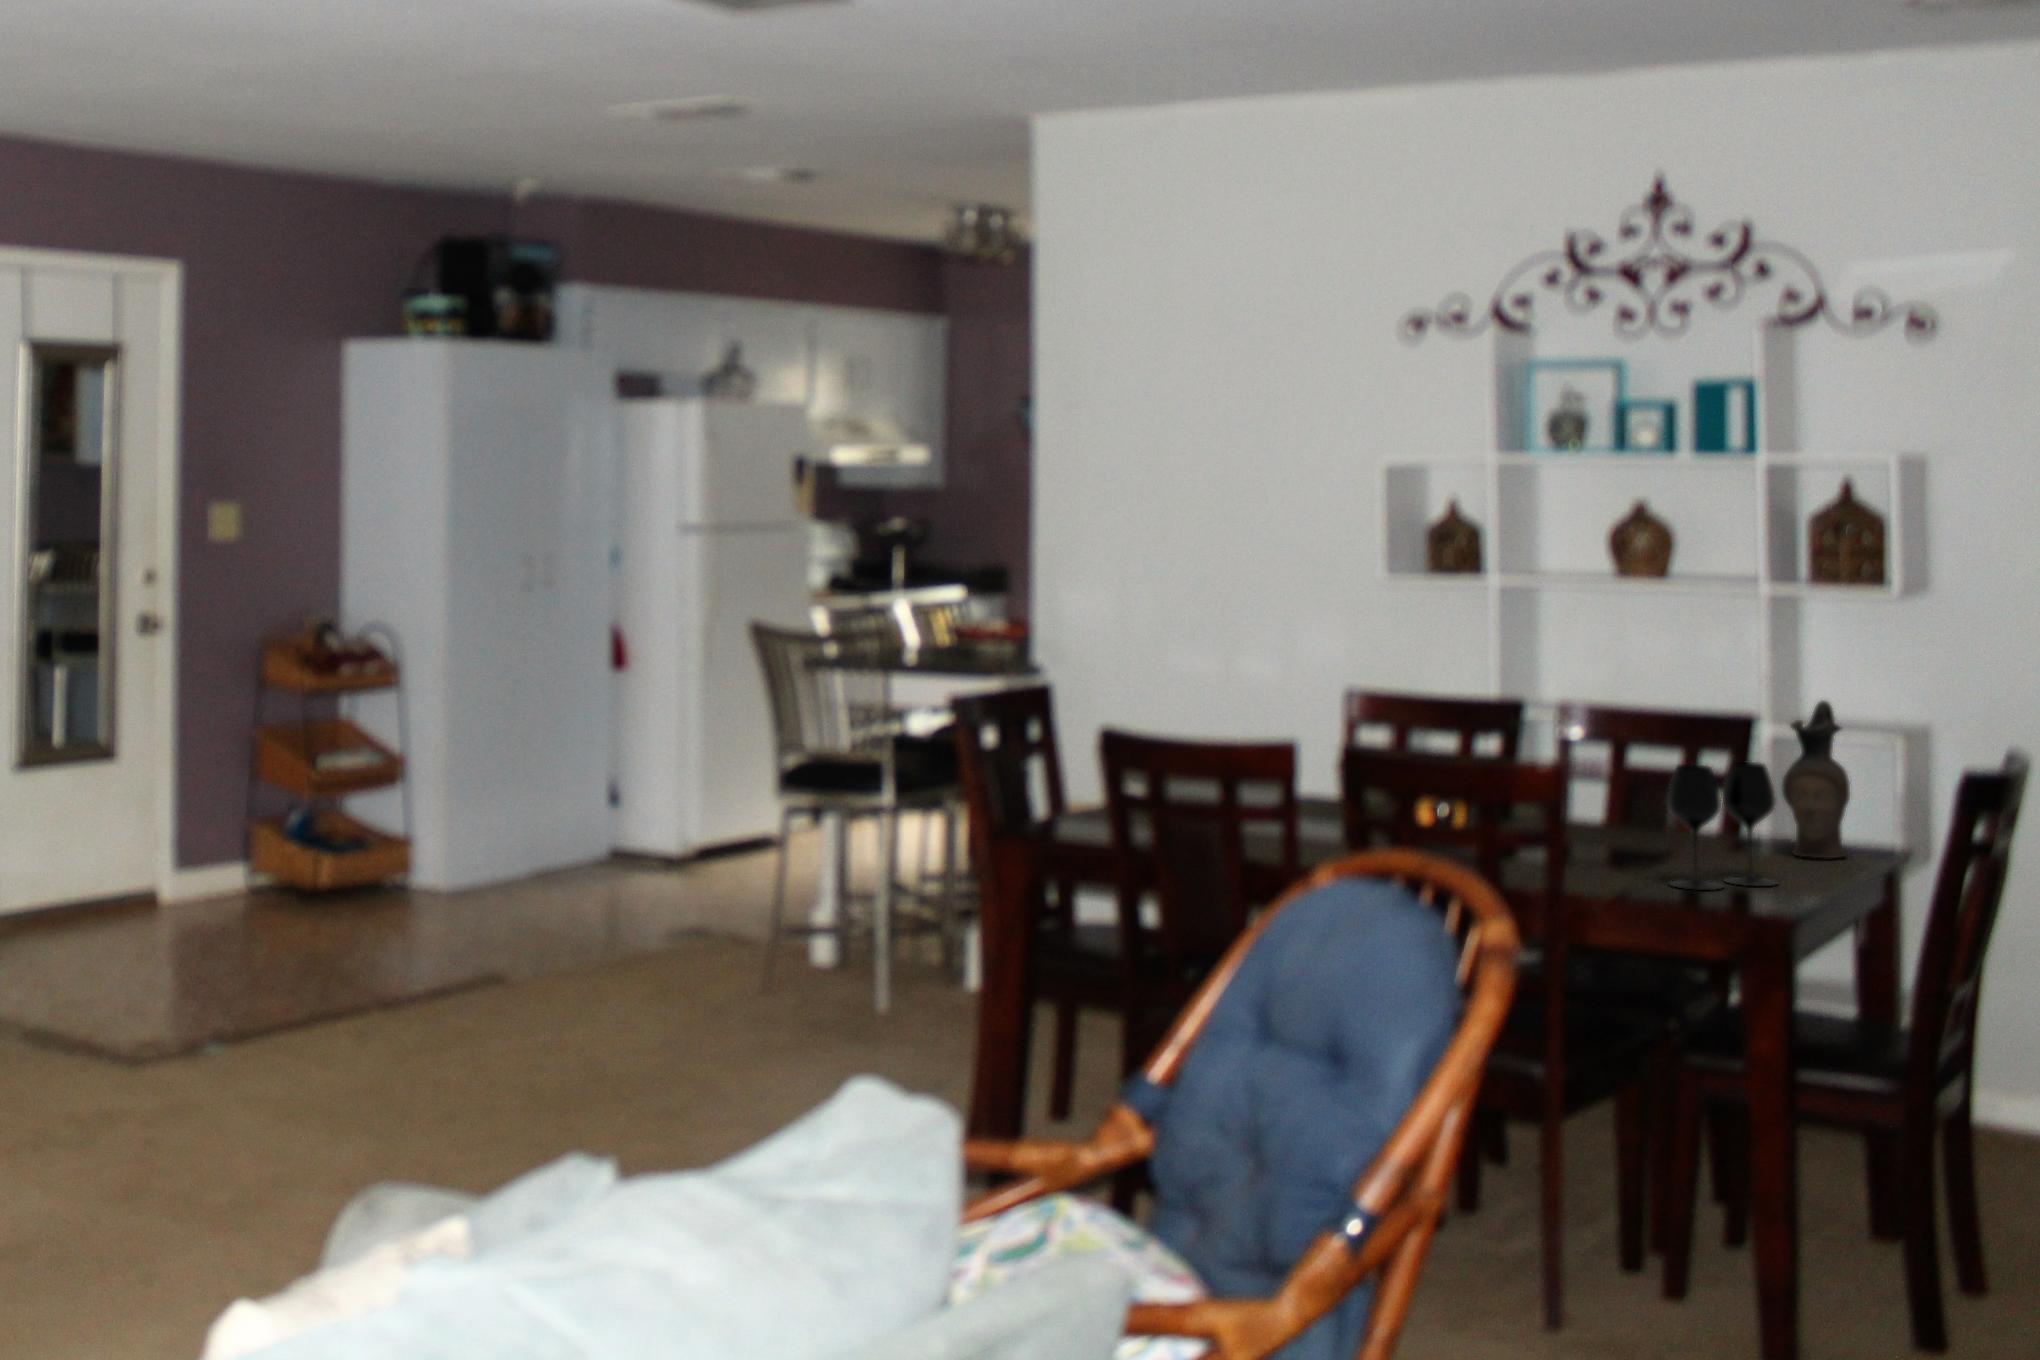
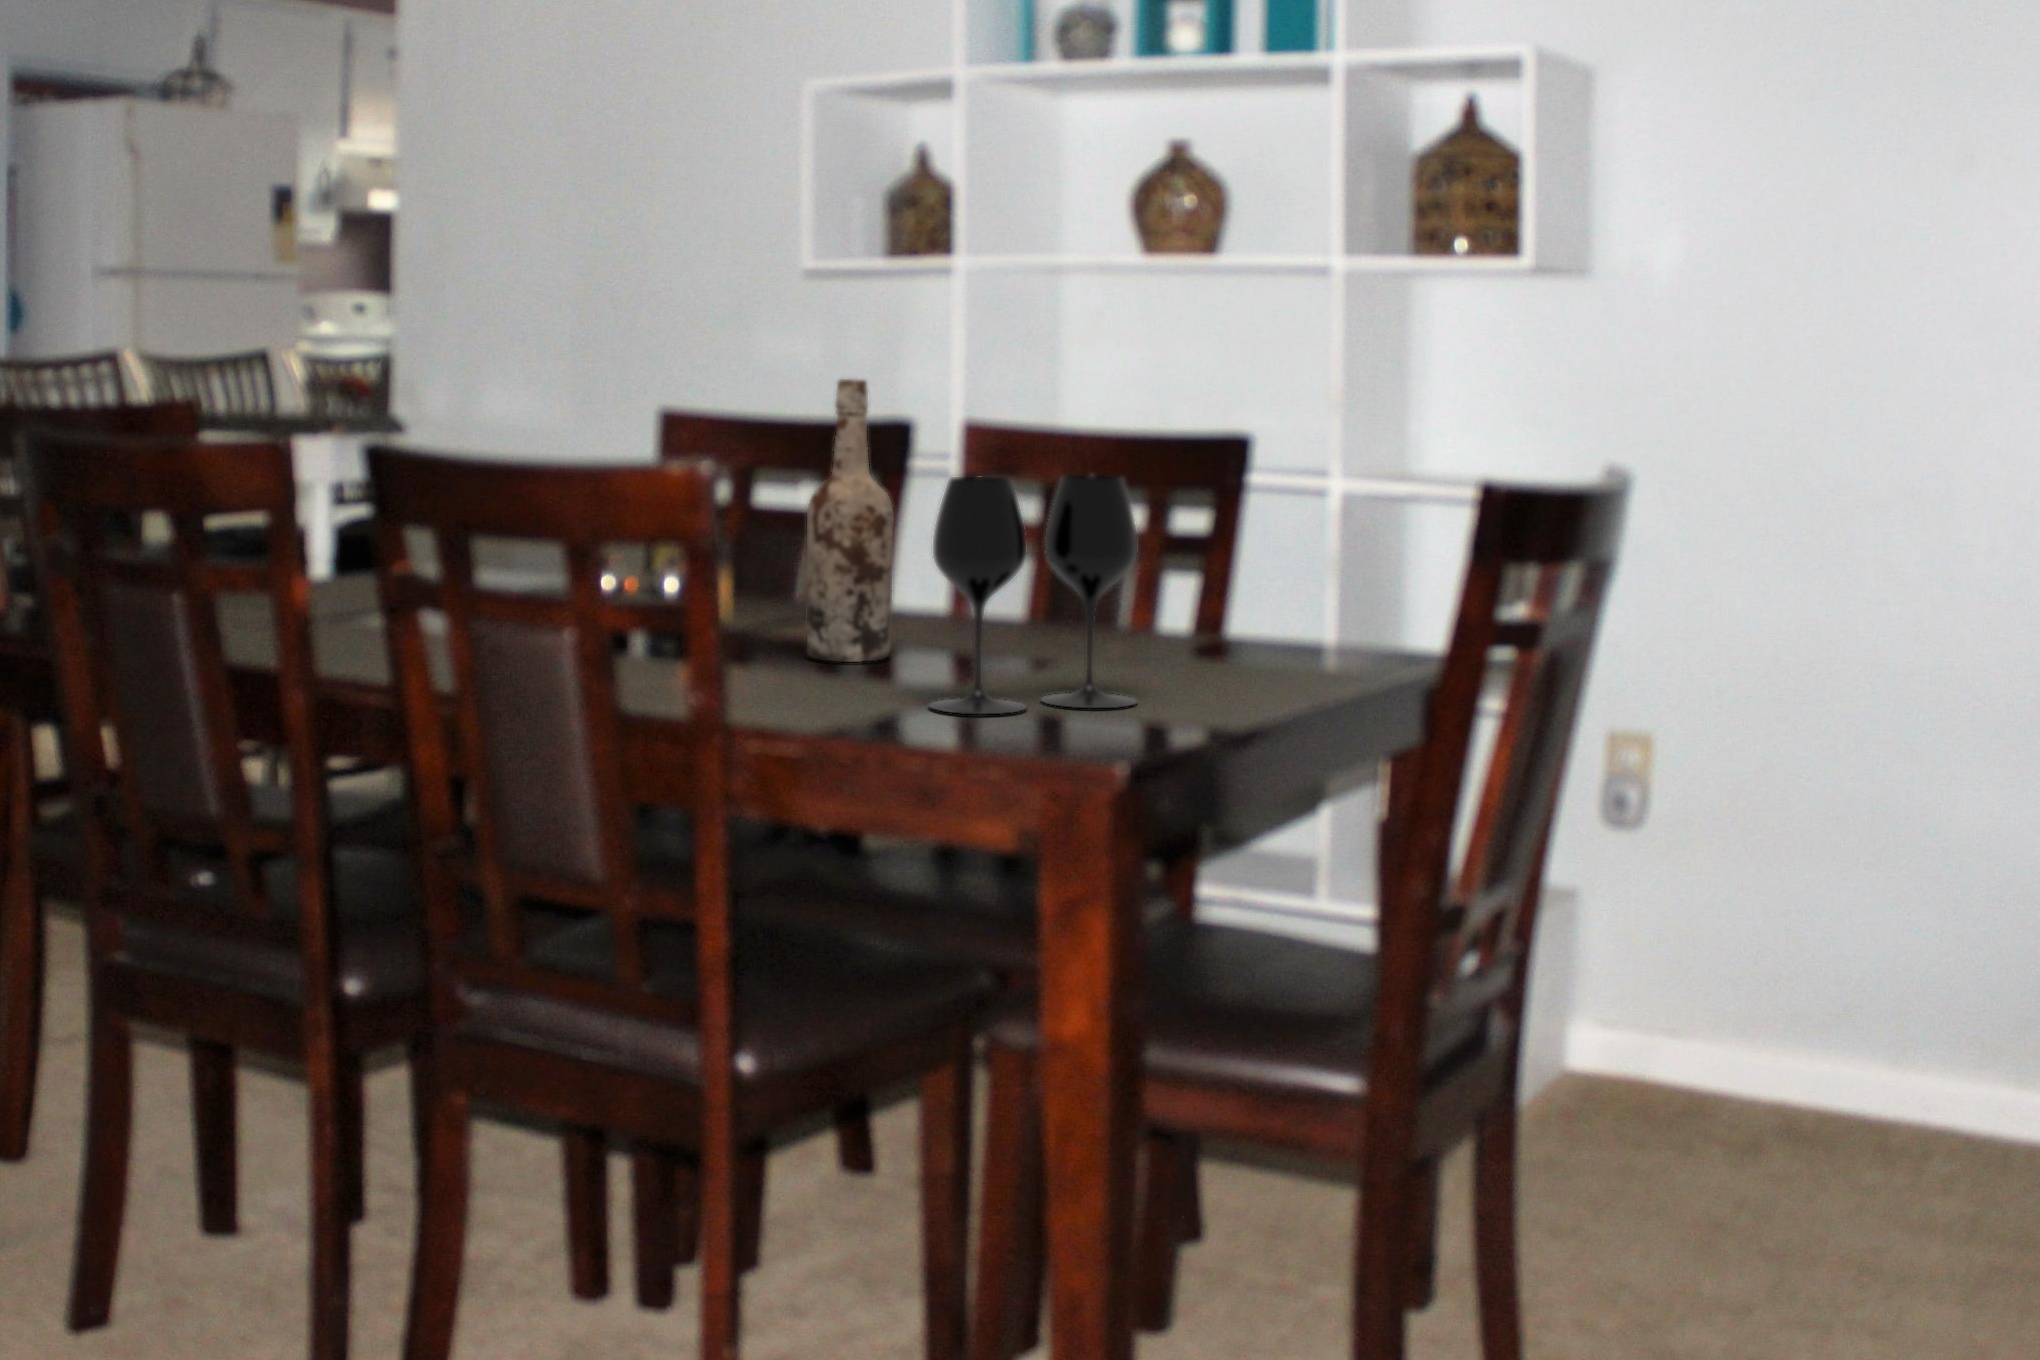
wine bottle: none [1549,700,1600,857] -> present [806,379,894,662]
ceramic pitcher: present [1781,700,1850,858] -> none [1208,386,1324,664]

